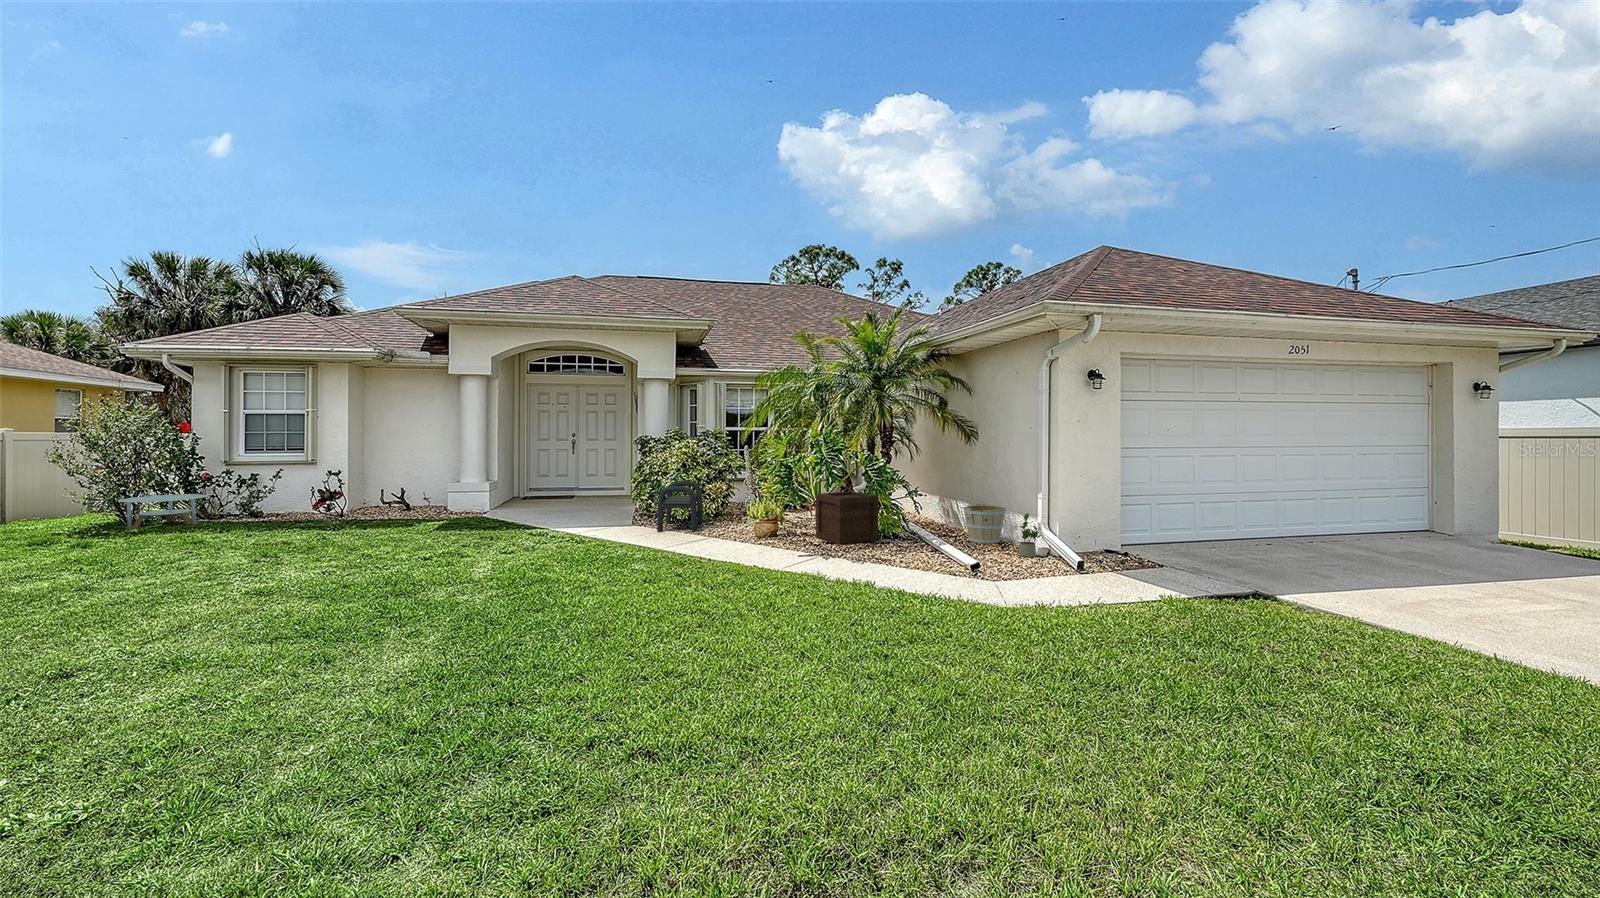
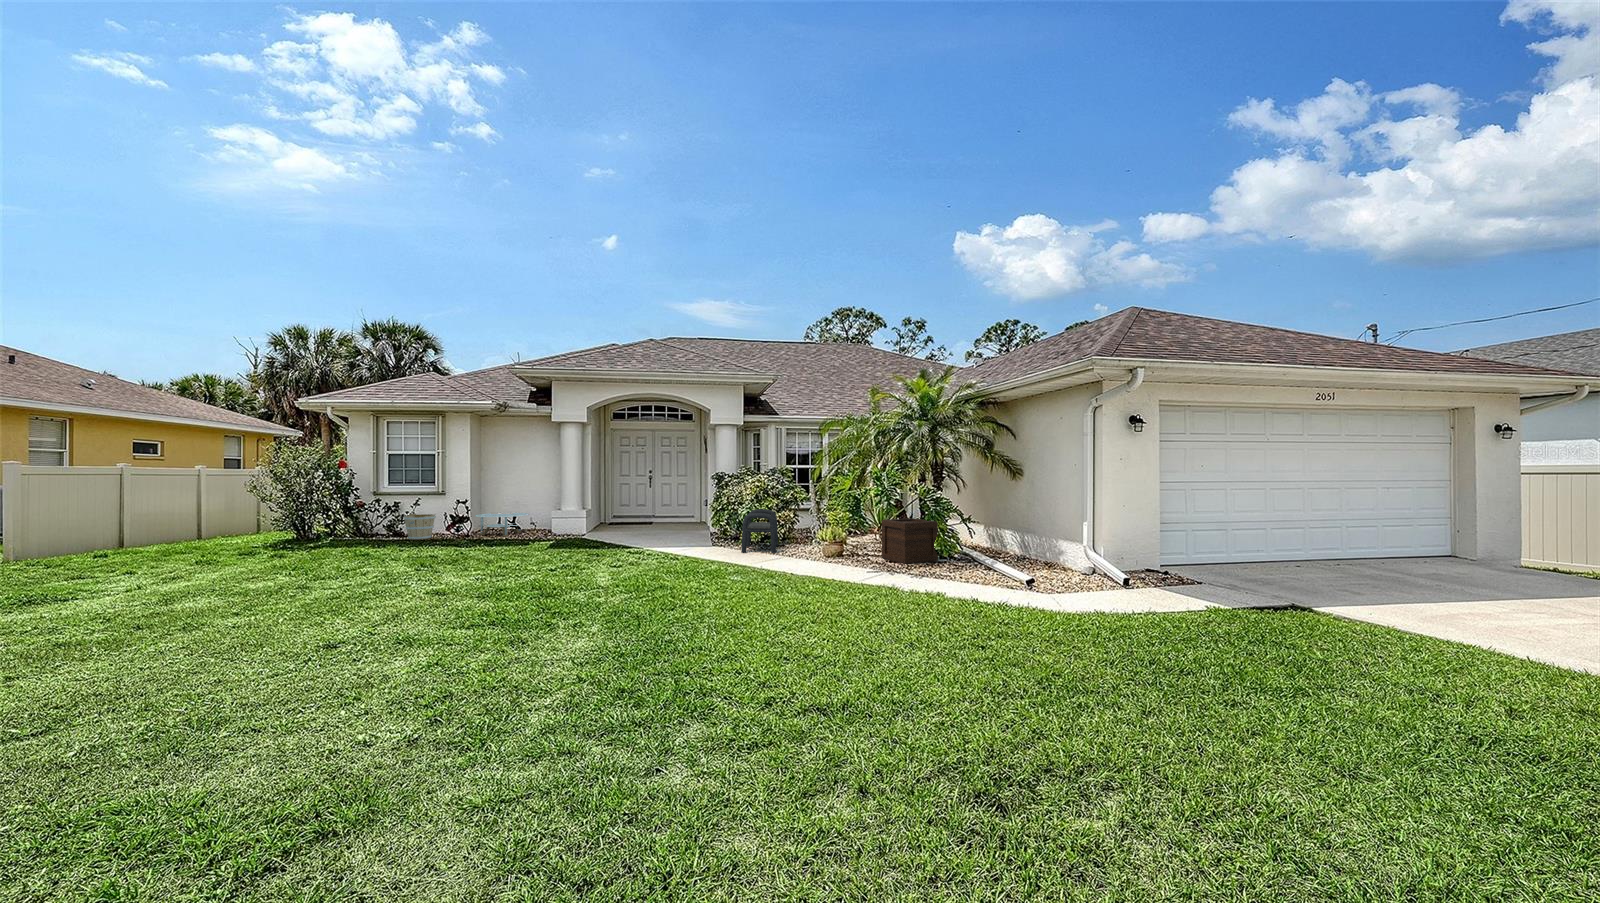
round table: present [118,494,208,529] -> present [476,513,529,537]
wooden bucket: present [963,504,1006,544] -> present [404,514,436,539]
potted plant: present [1018,513,1041,557] -> none [1067,537,1088,575]

